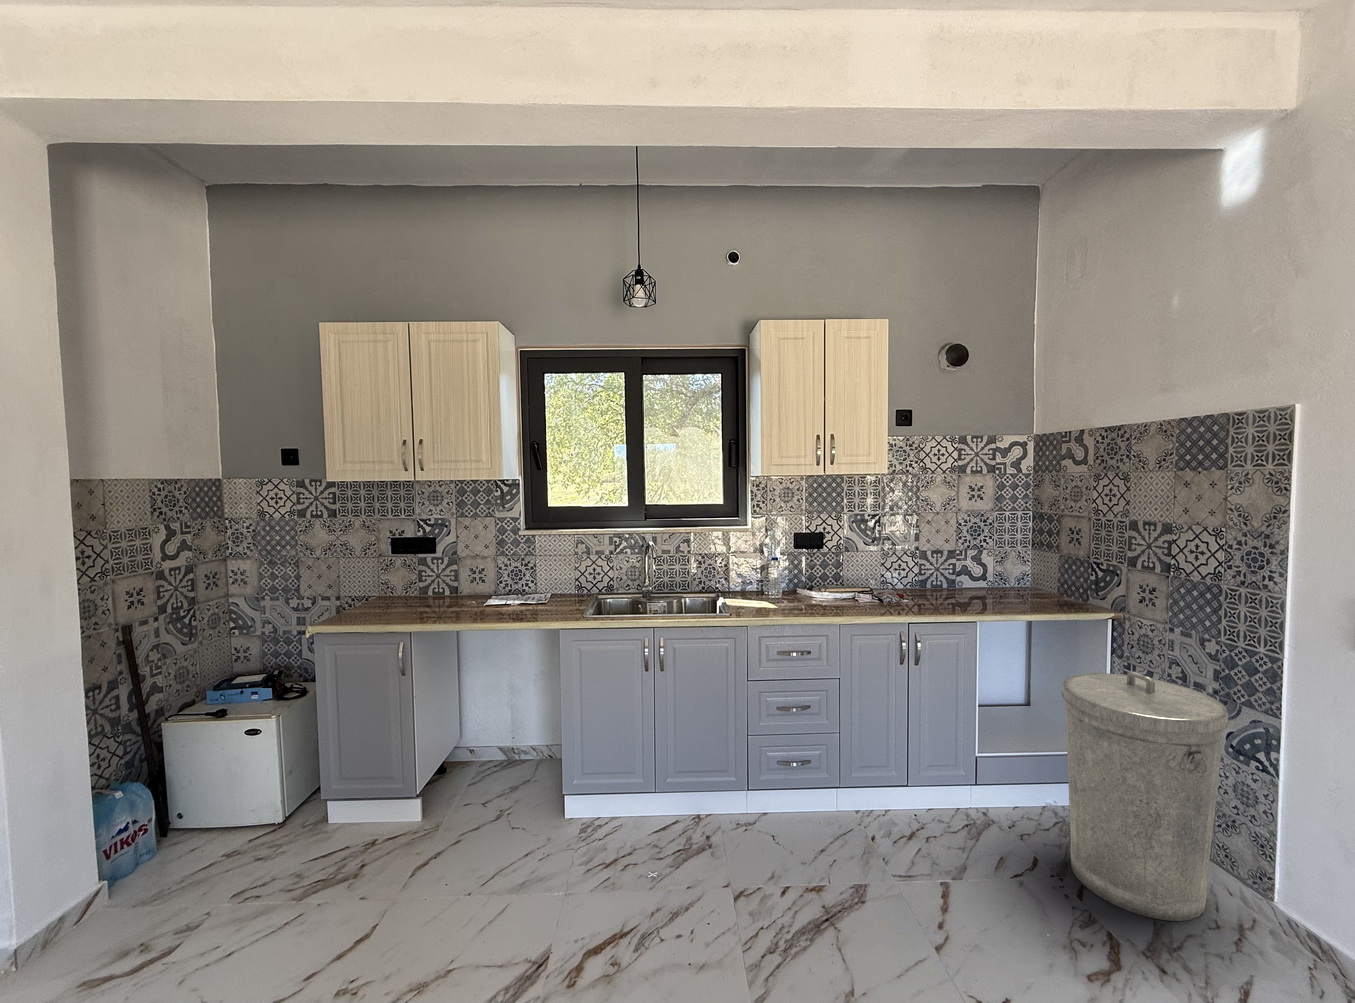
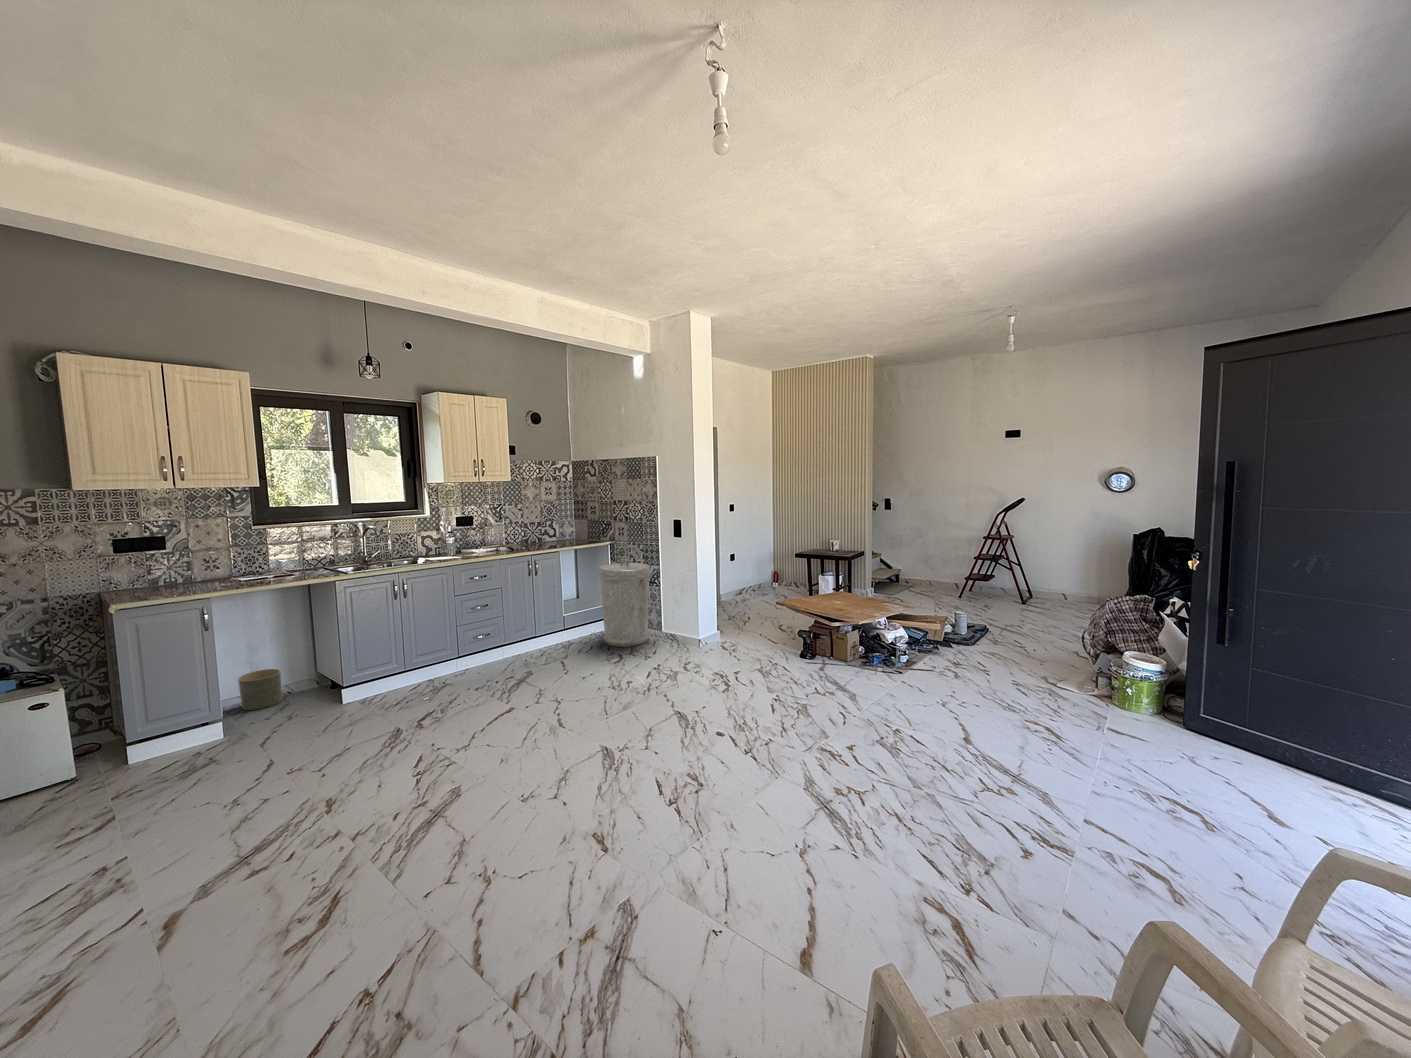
planter: none [483,724,530,783] -> present [238,669,282,710]

